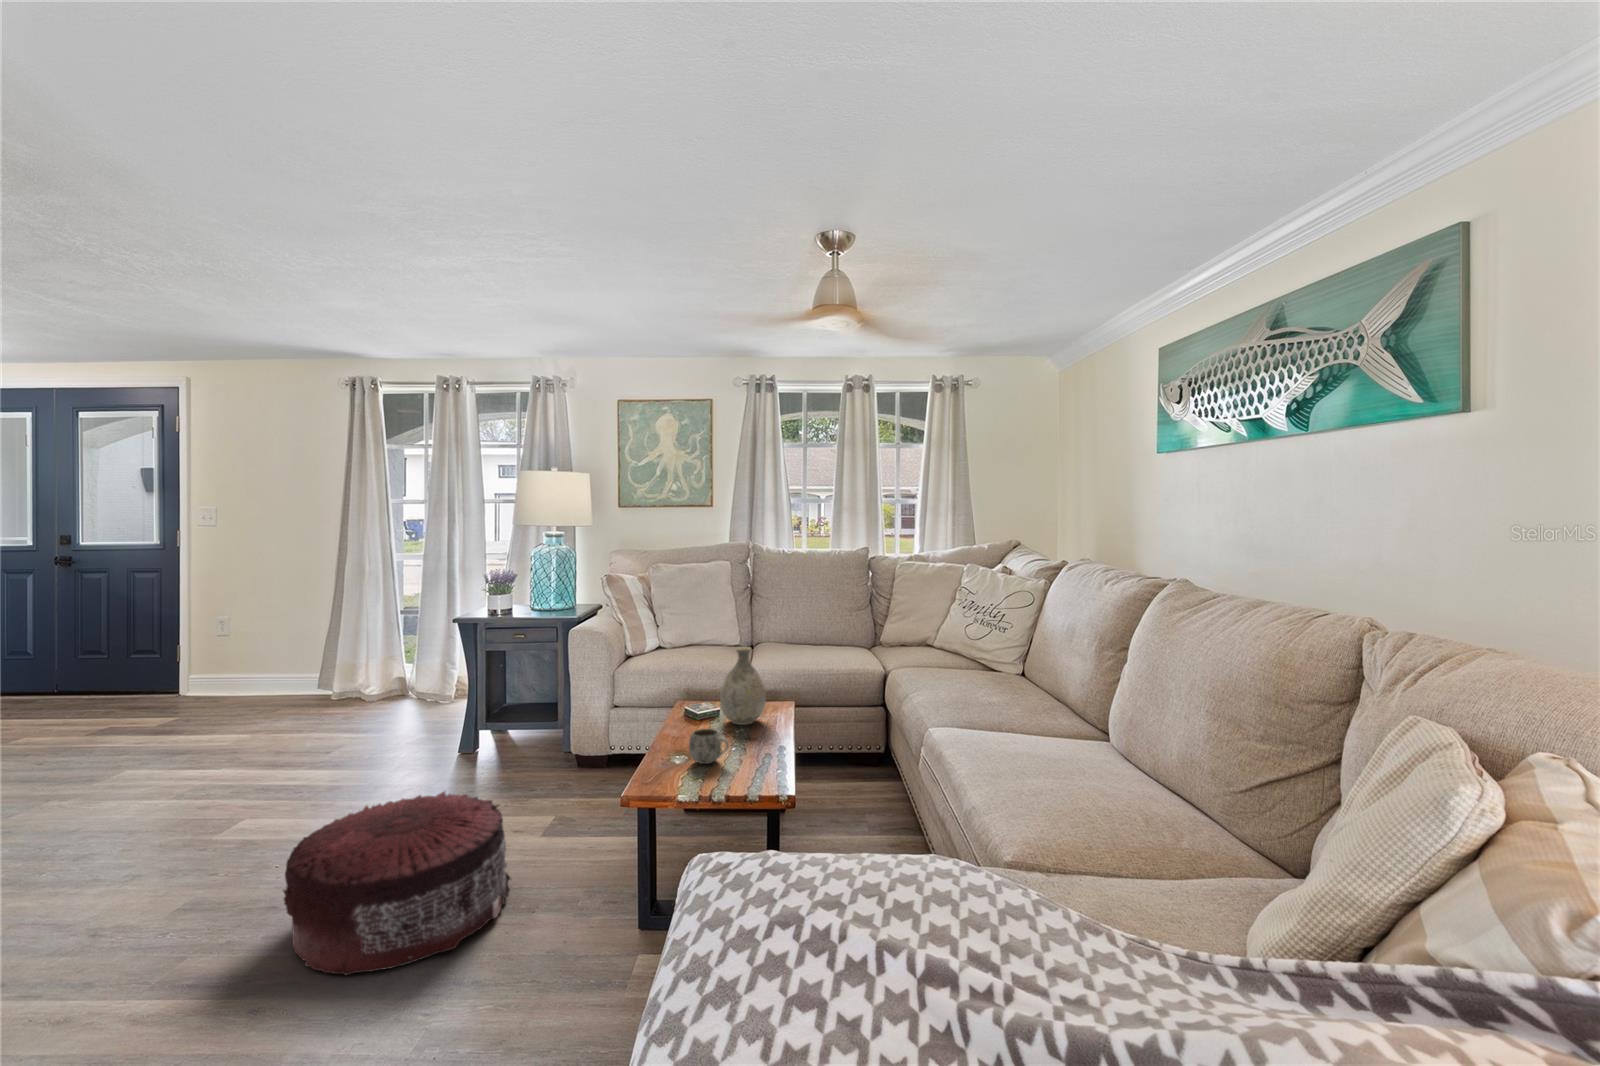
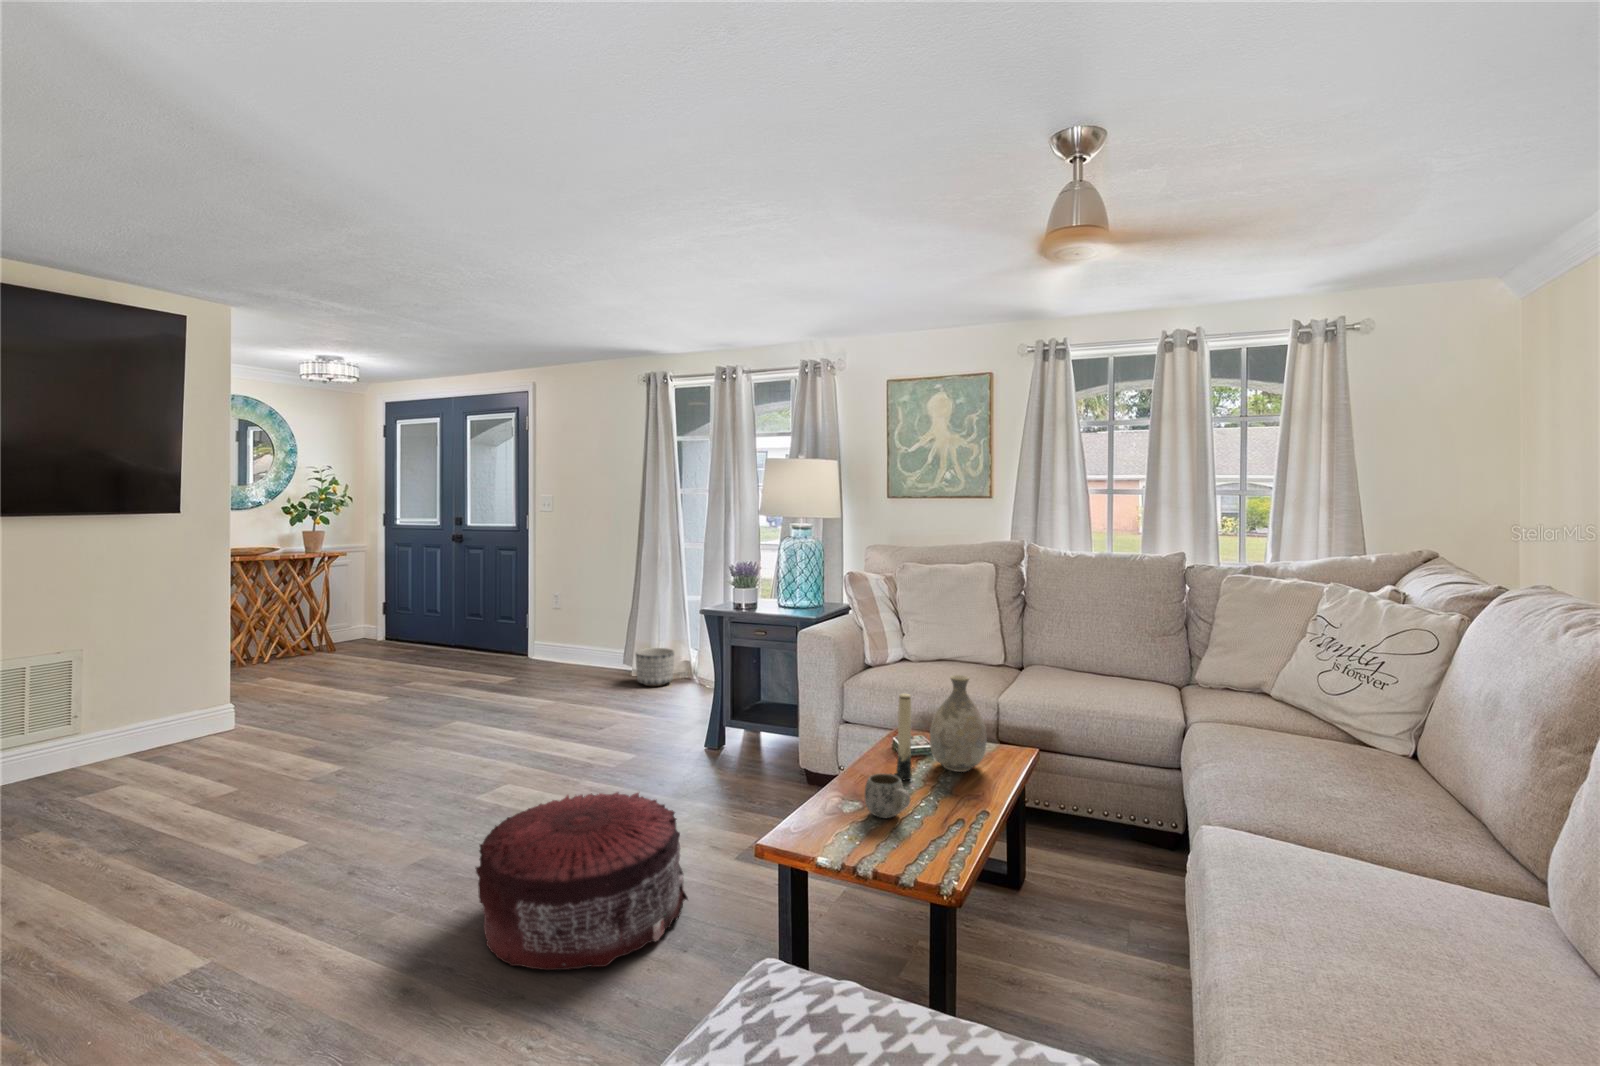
candle: none [693,665,713,737] -> present [894,694,912,780]
planter: none [345,666,392,707] -> present [635,648,674,686]

